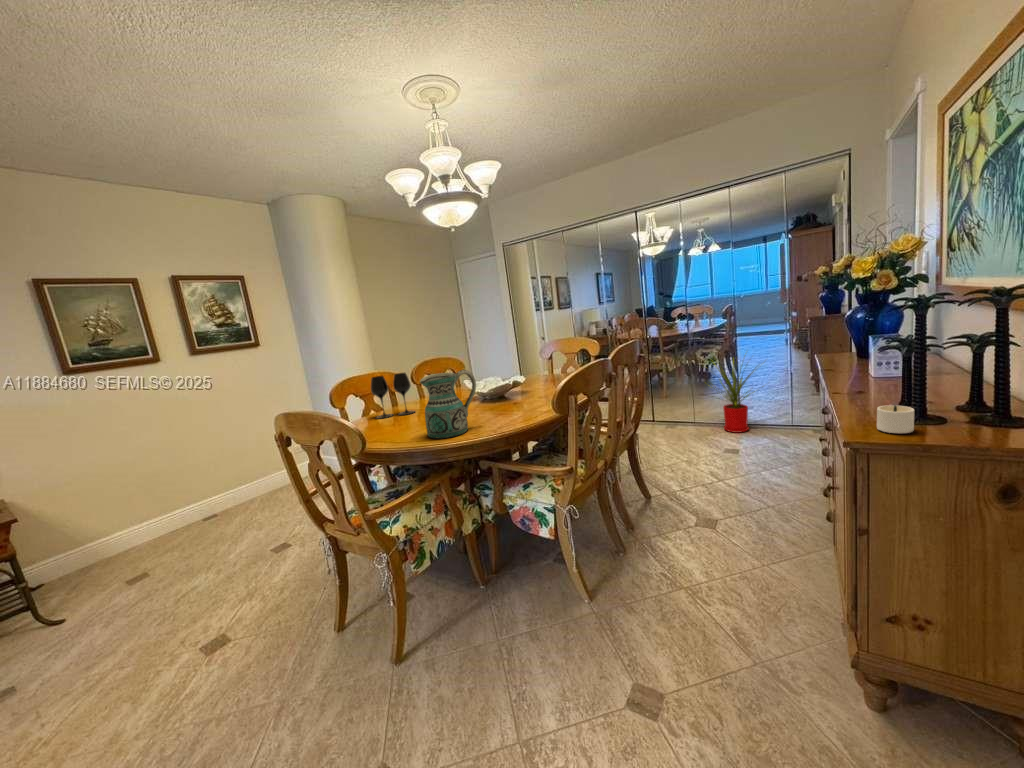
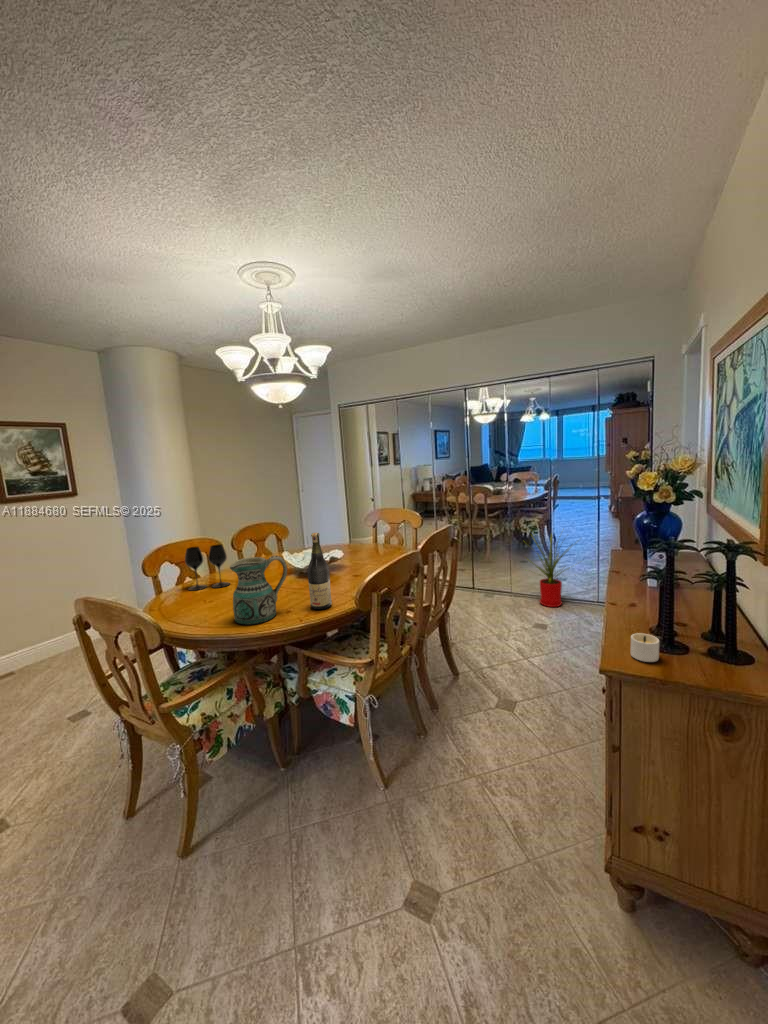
wine bottle: none [496,345,523,423] -> present [307,533,332,610]

